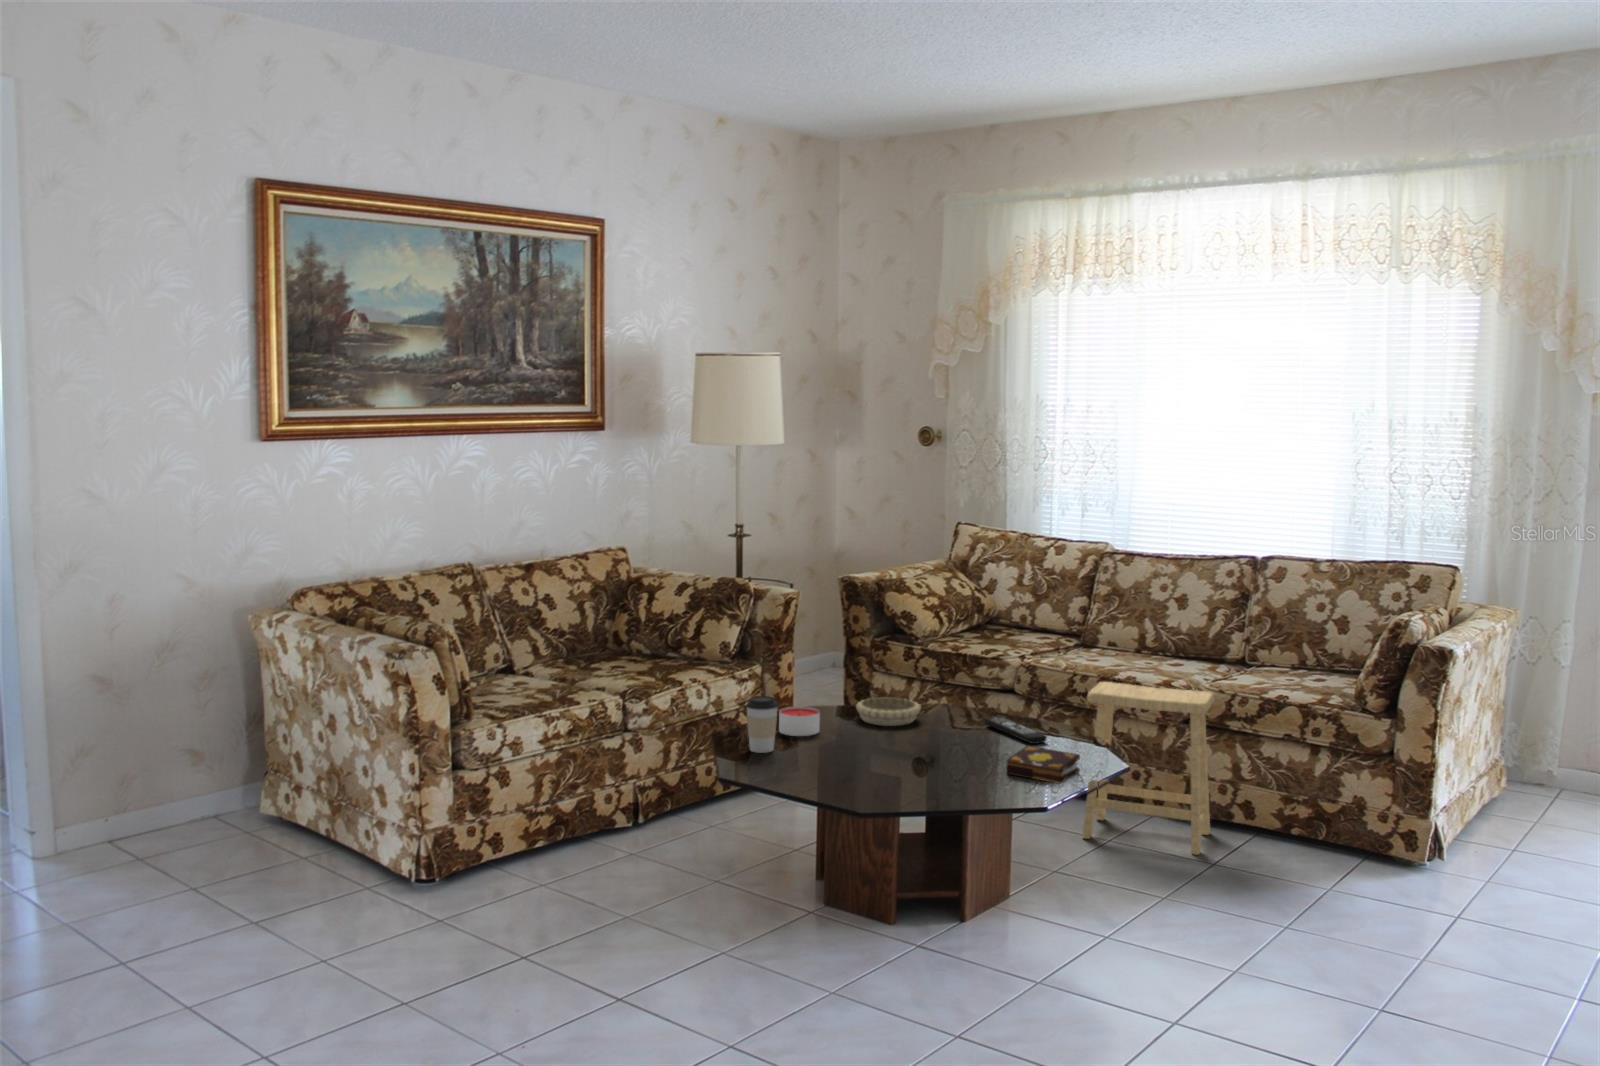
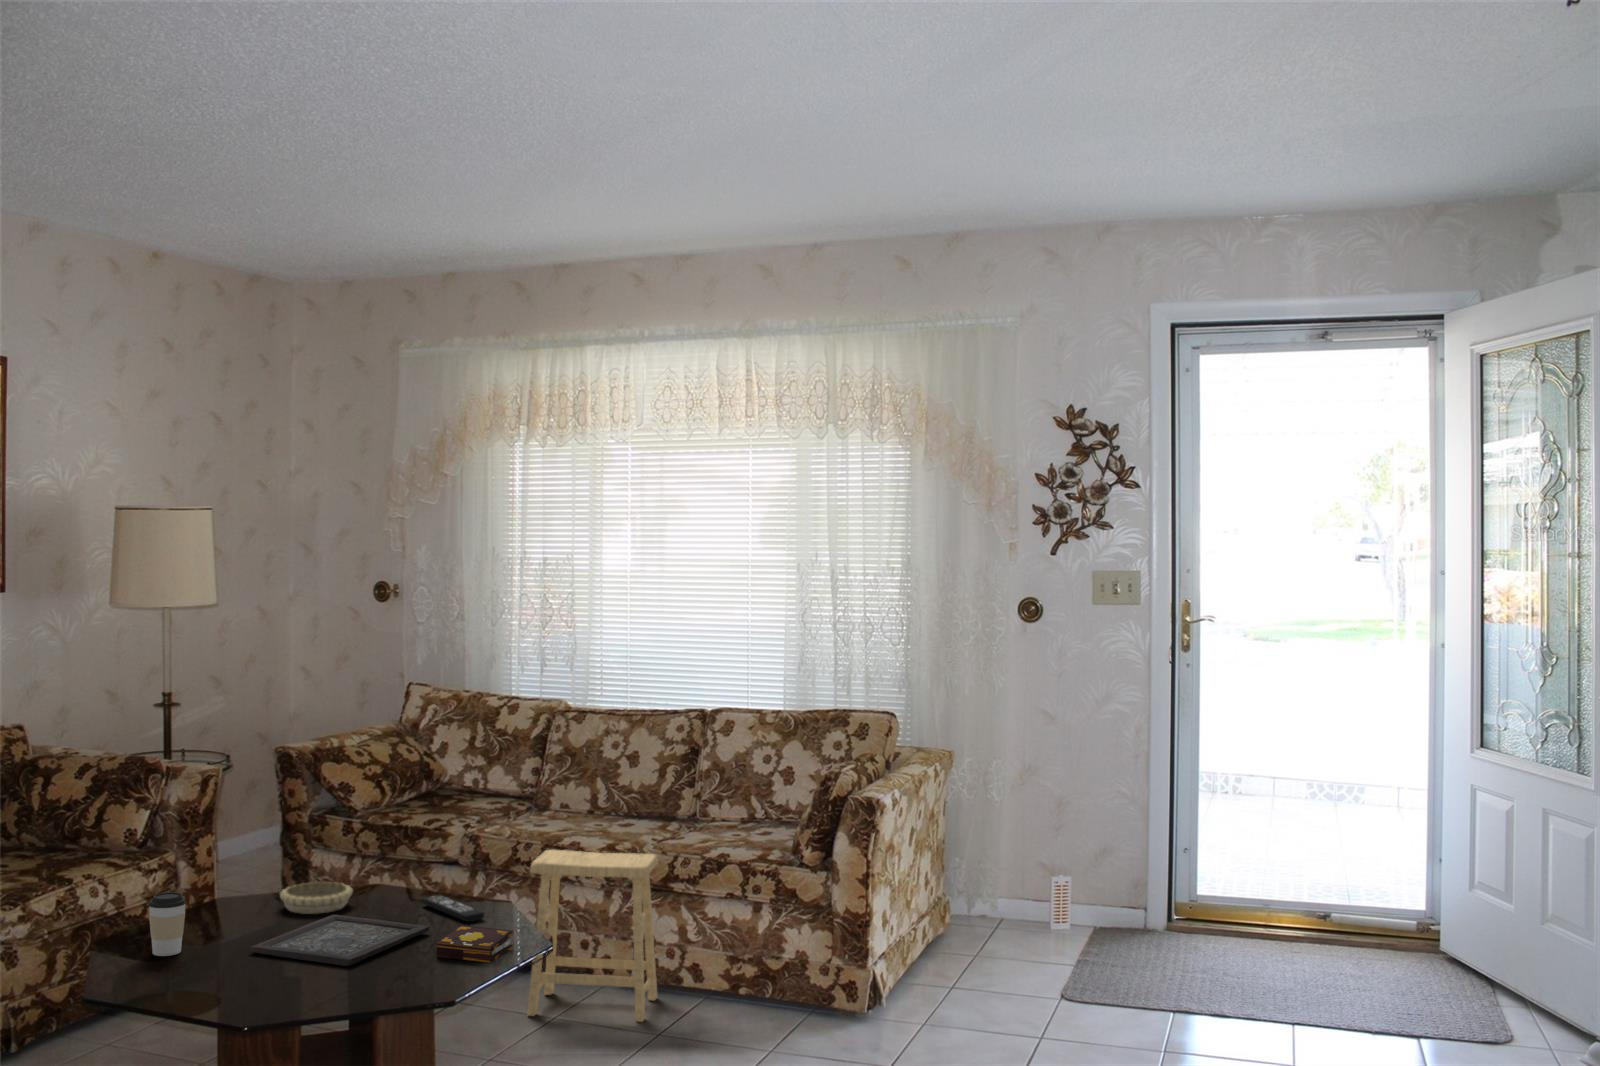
candle: present [779,707,820,736] -> none [189,900,237,933]
tray: none [834,728,996,775] -> present [250,915,429,966]

